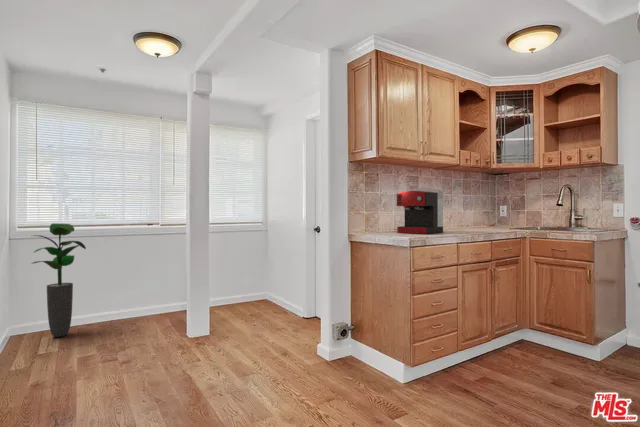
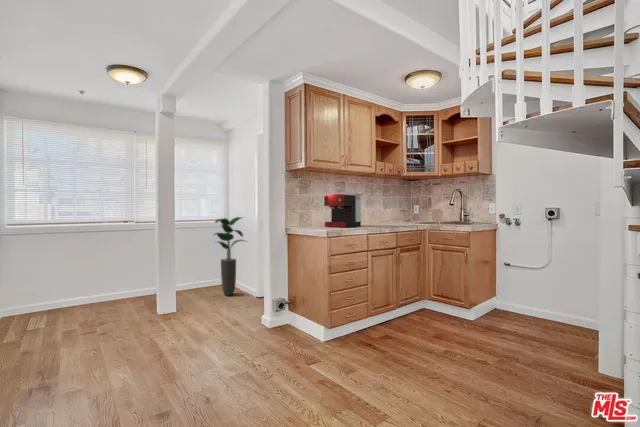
potted plant: present [32,223,86,337] -> present [214,217,244,296]

